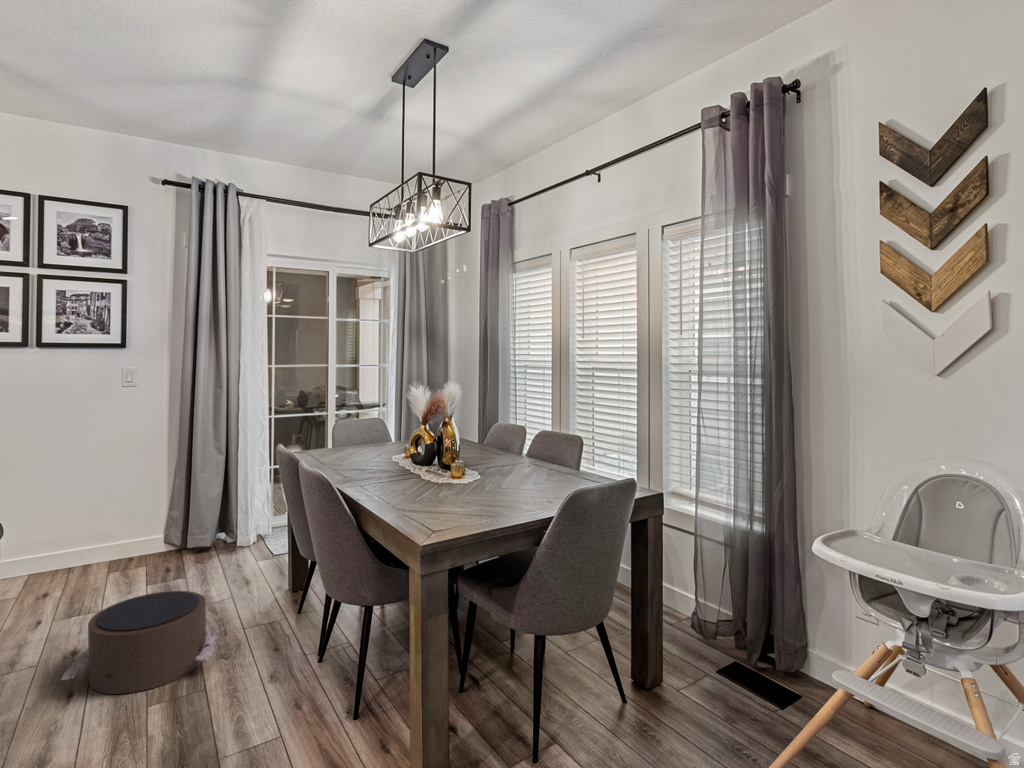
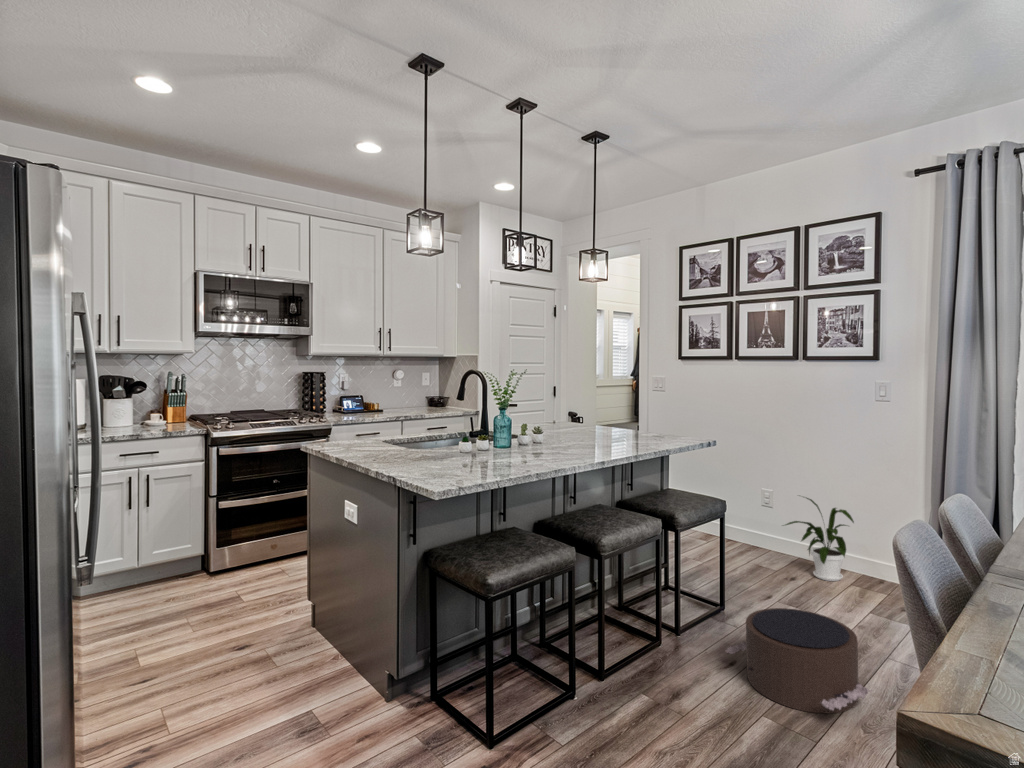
house plant: none [28,497,114,580] -> present [786,498,854,581]

